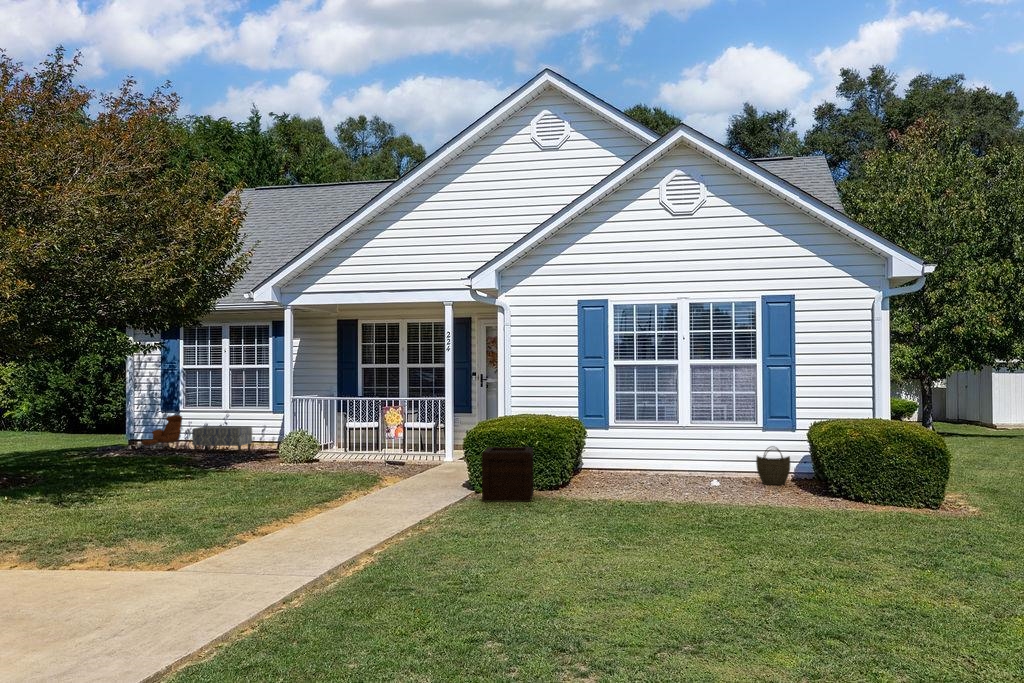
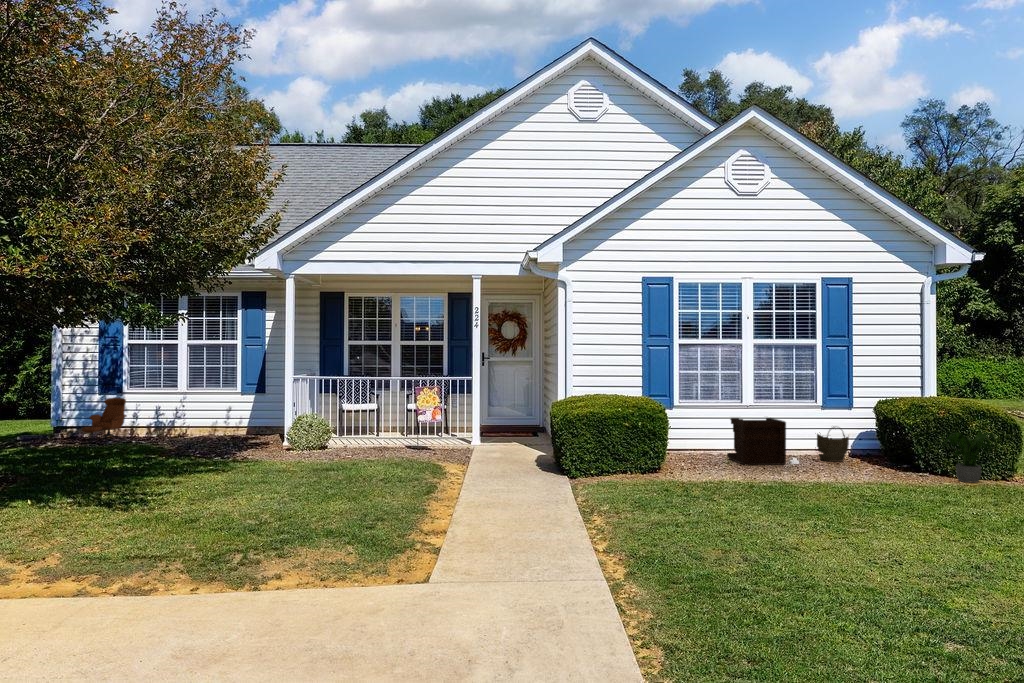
bench: present [192,426,252,454] -> none [147,410,218,441]
wooden crate: present [482,447,534,502] -> present [727,418,786,465]
potted plant: none [842,456,901,509] -> present [943,432,997,483]

